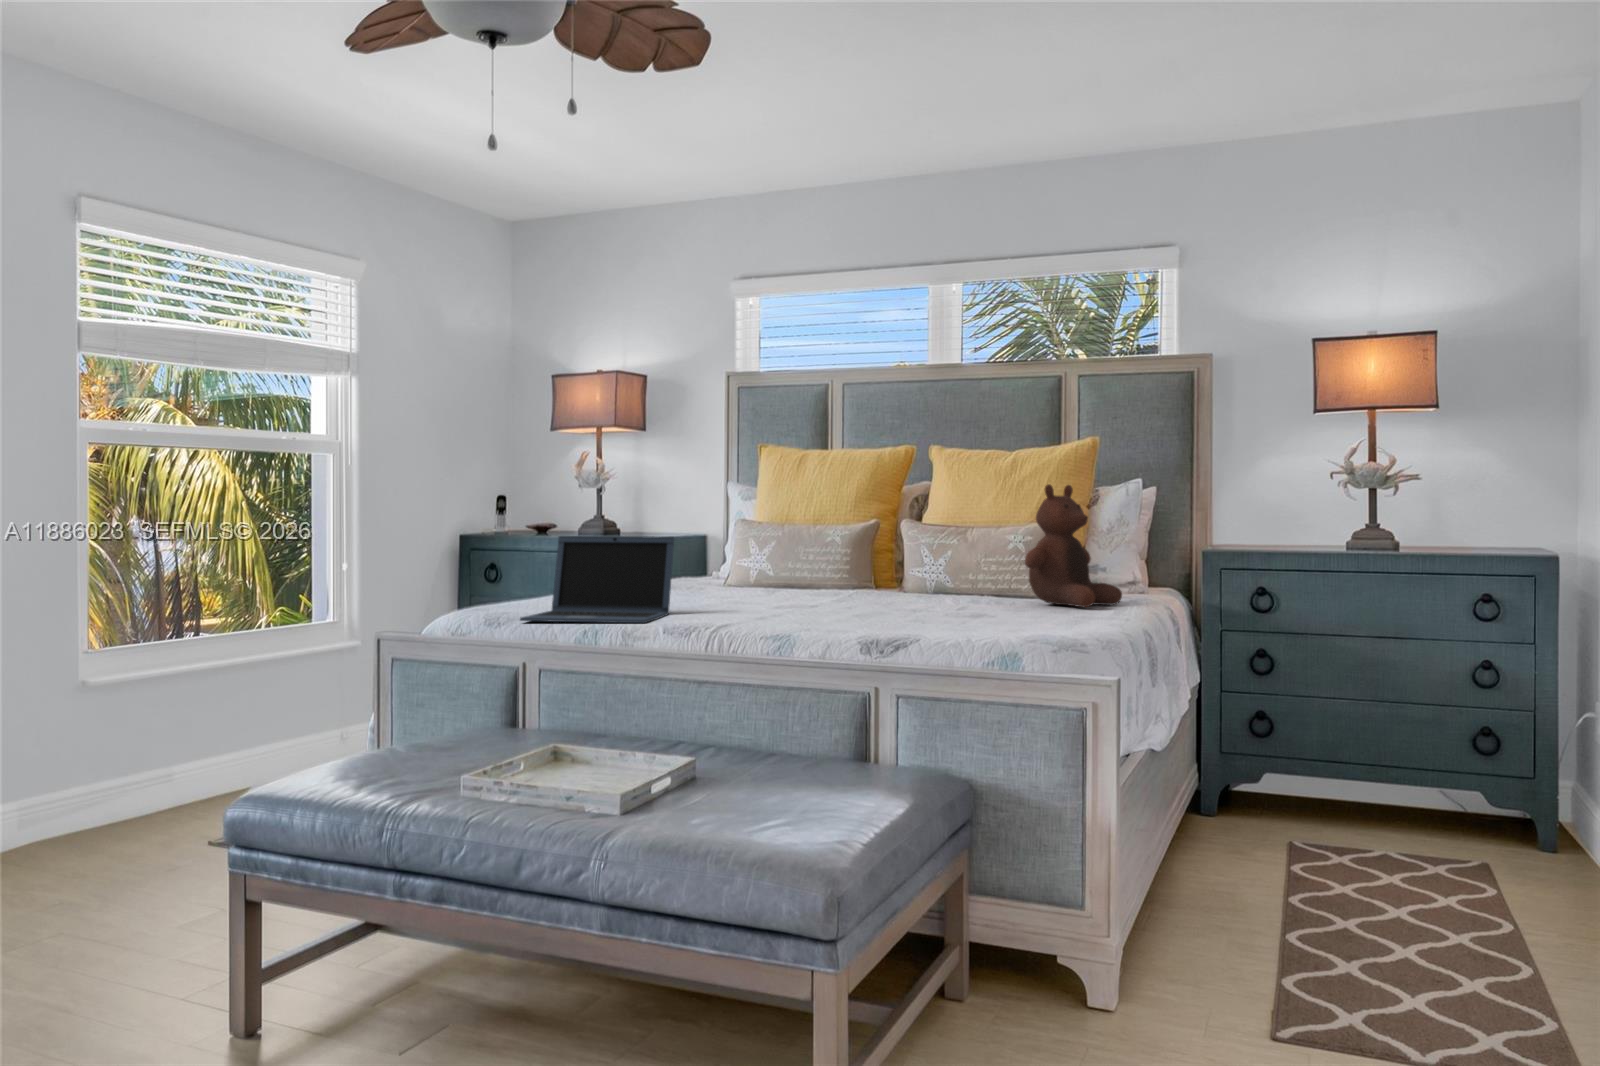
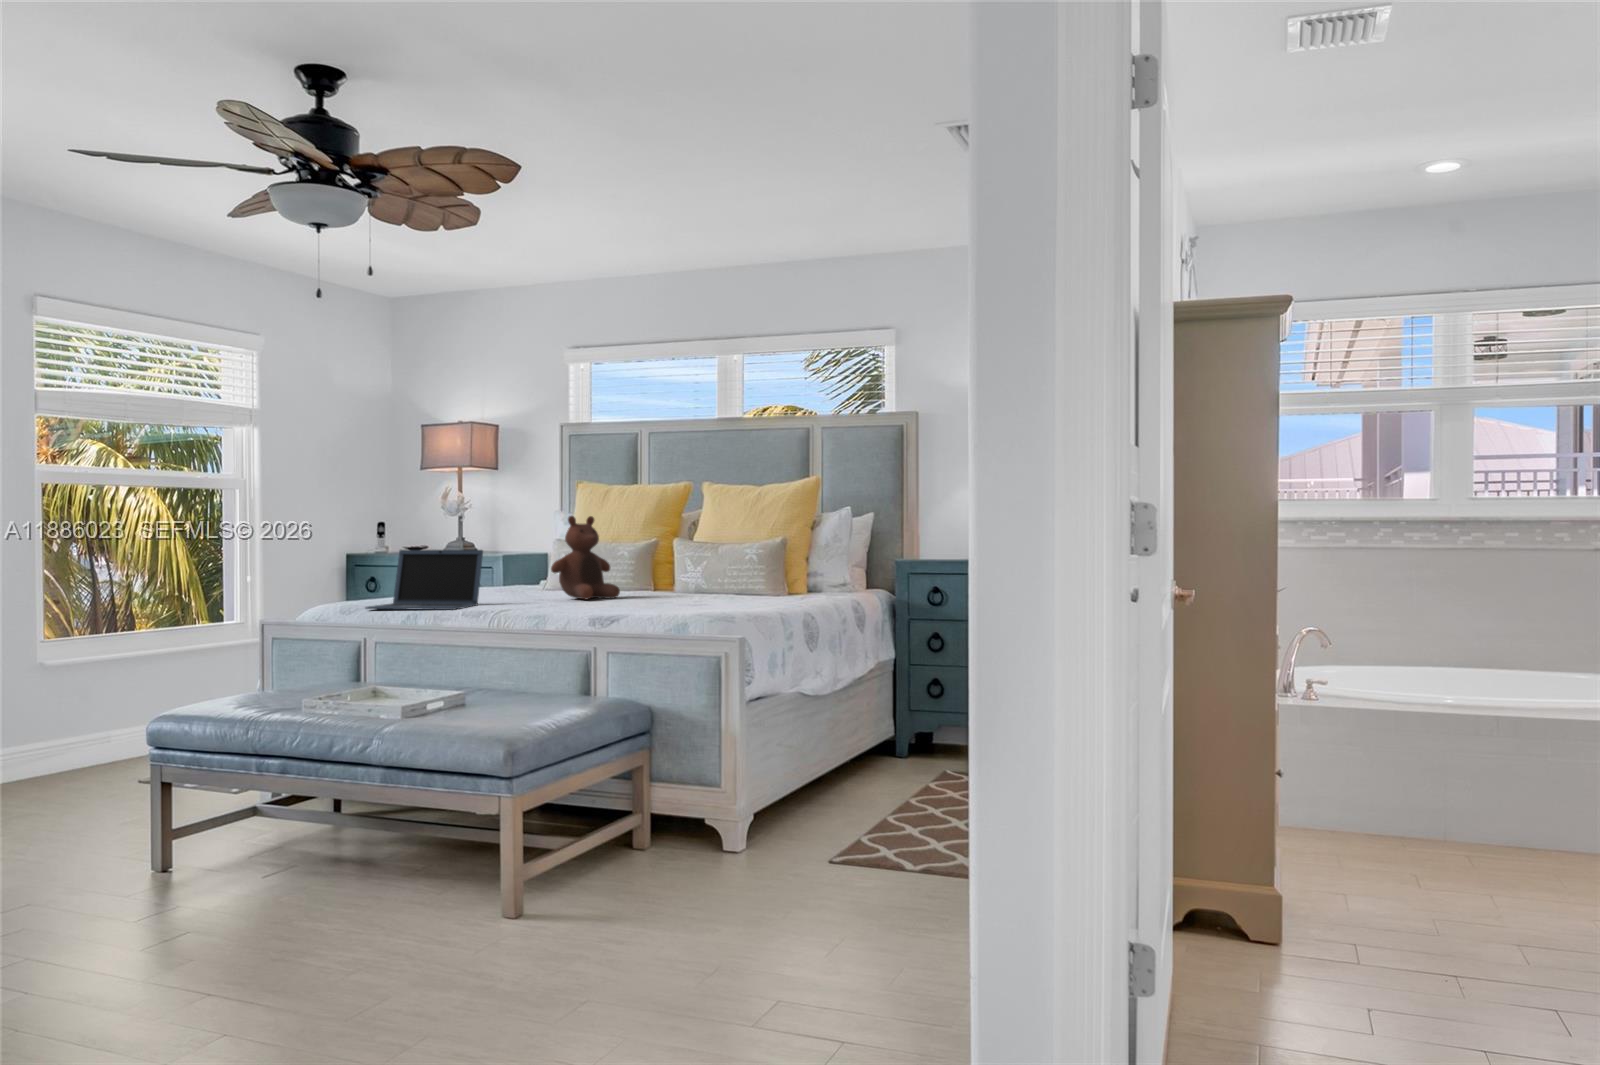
stuffed bear: present [1025,484,1122,607] -> present [551,516,620,599]

